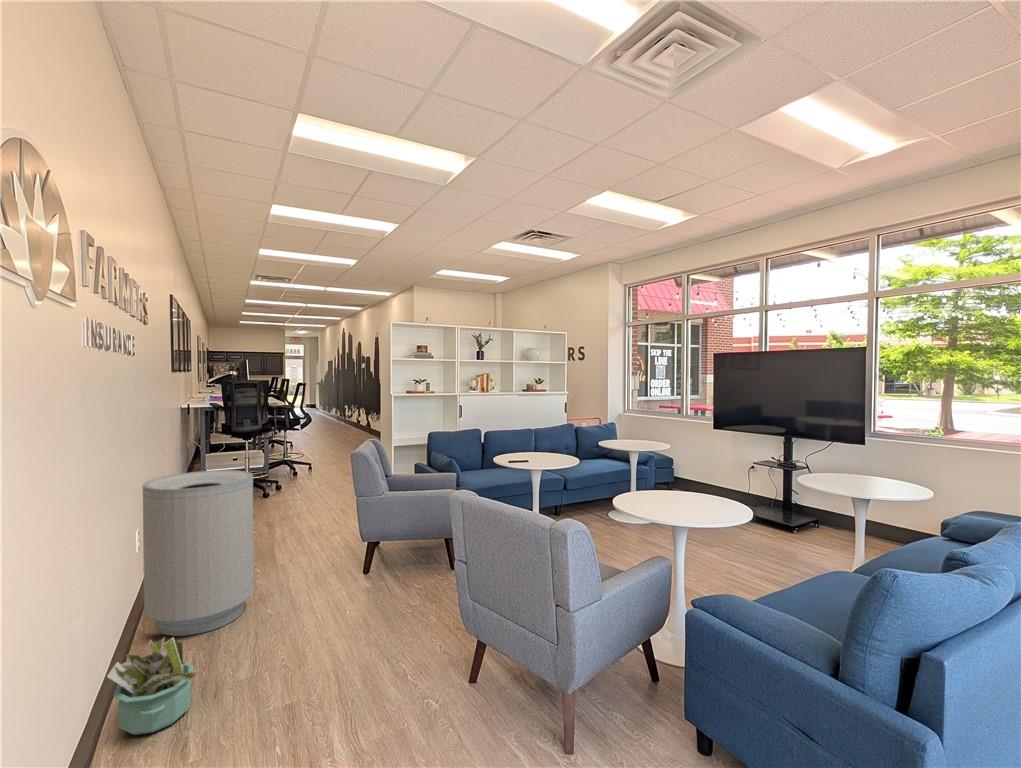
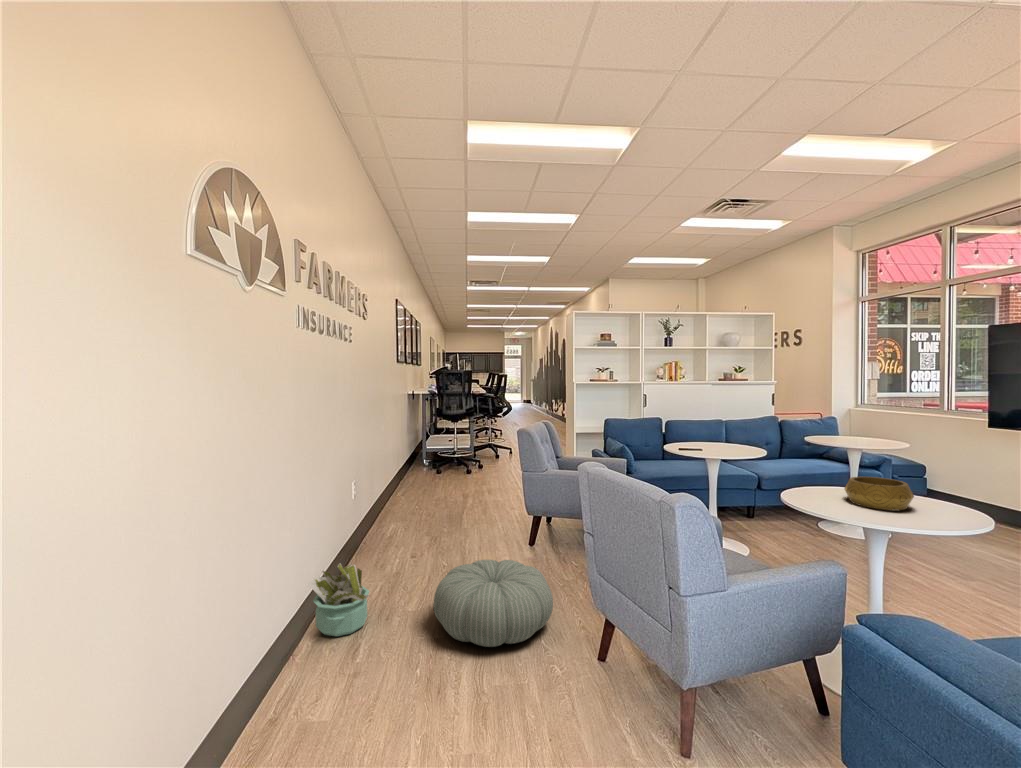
trash can: present [143,470,254,636] -> none [352,438,433,571]
decorative bowl: none [653,481,699,507] -> present [845,477,914,510]
pouf: none [281,596,415,698] -> present [433,560,553,647]

